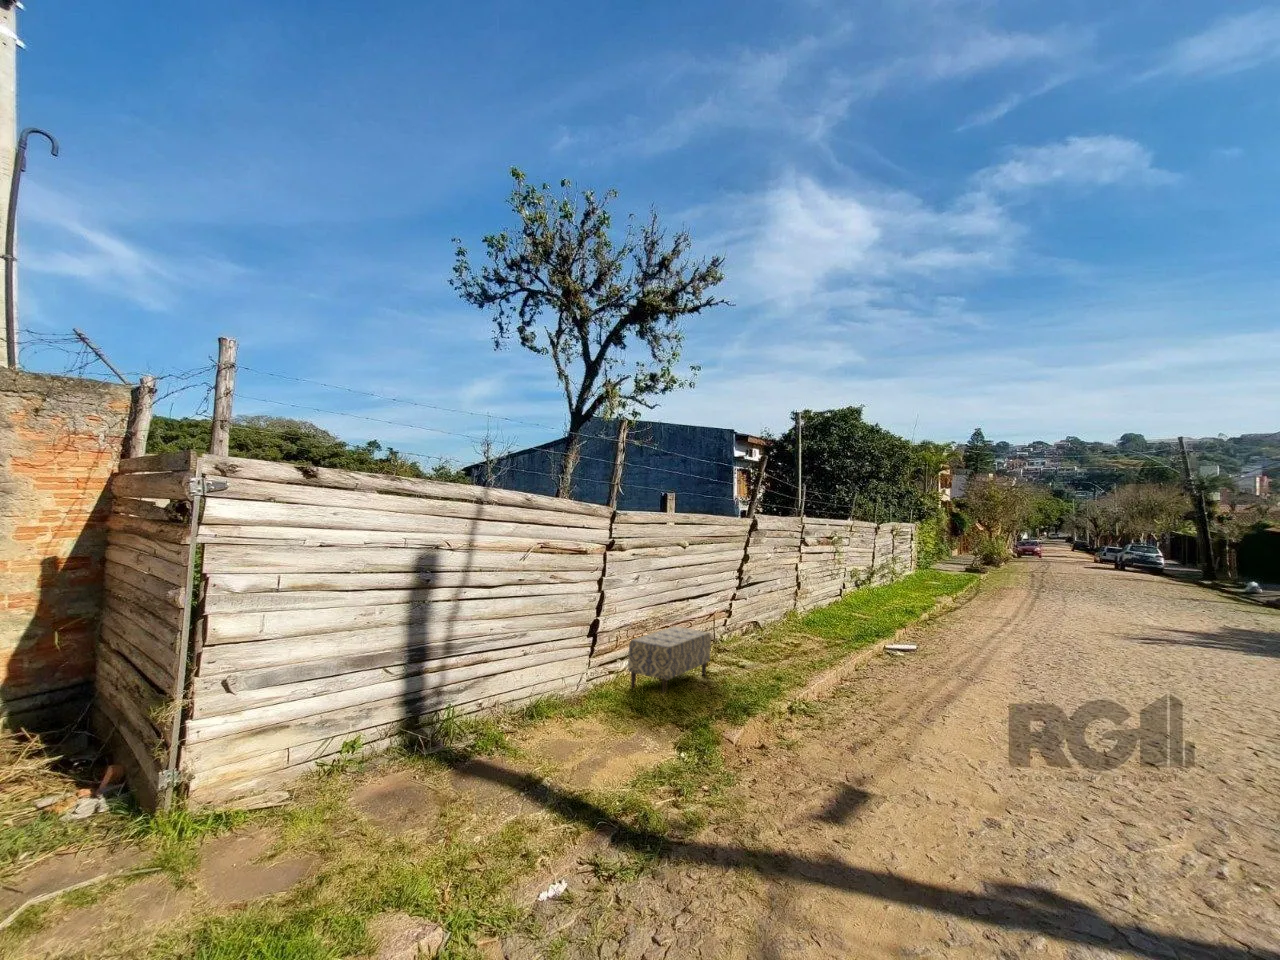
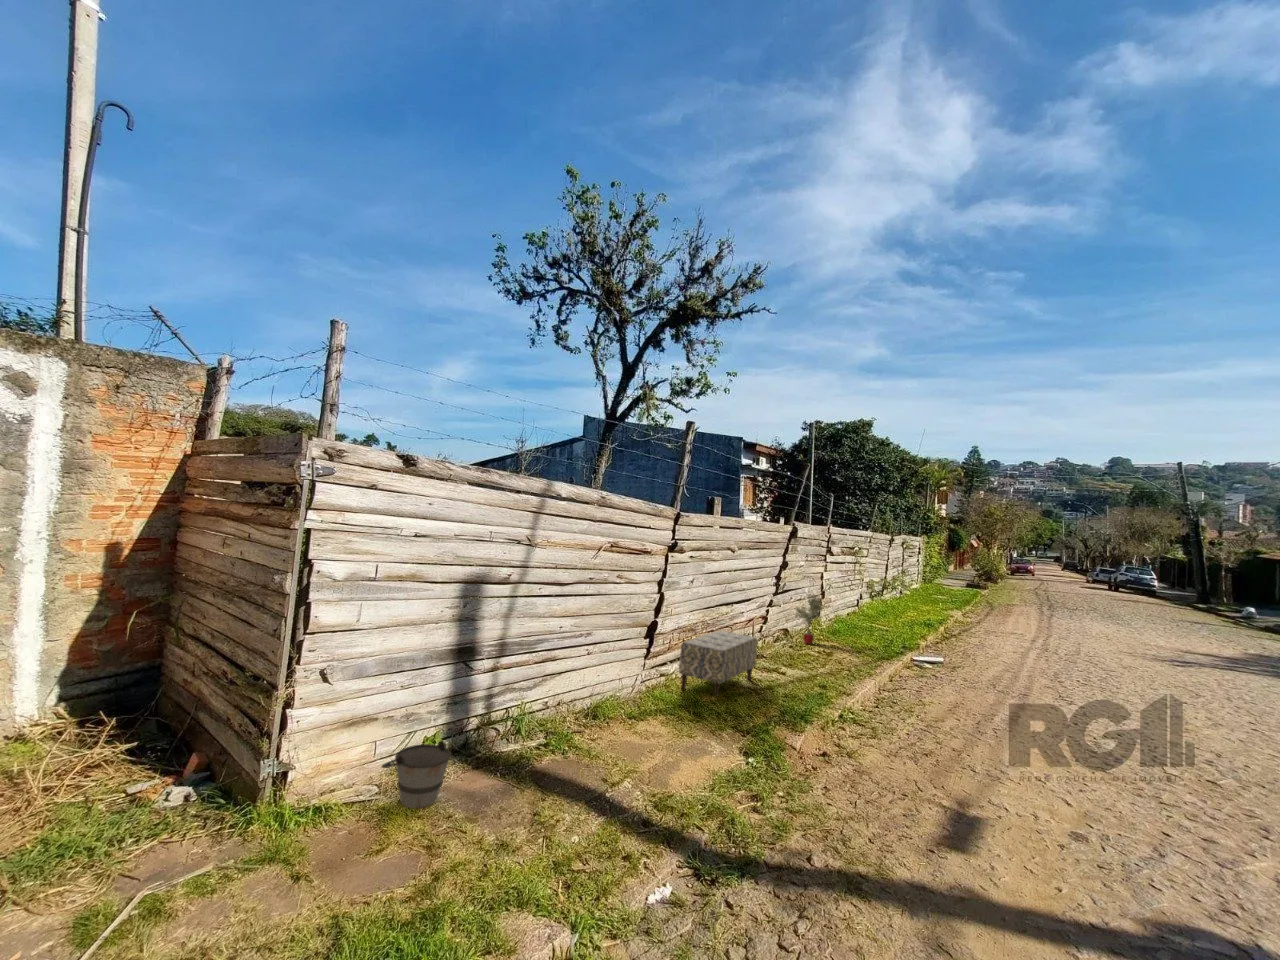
potted tree: none [762,583,792,637] -> present [795,592,822,644]
bucket: none [292,746,362,813] -> present [382,741,451,808]

